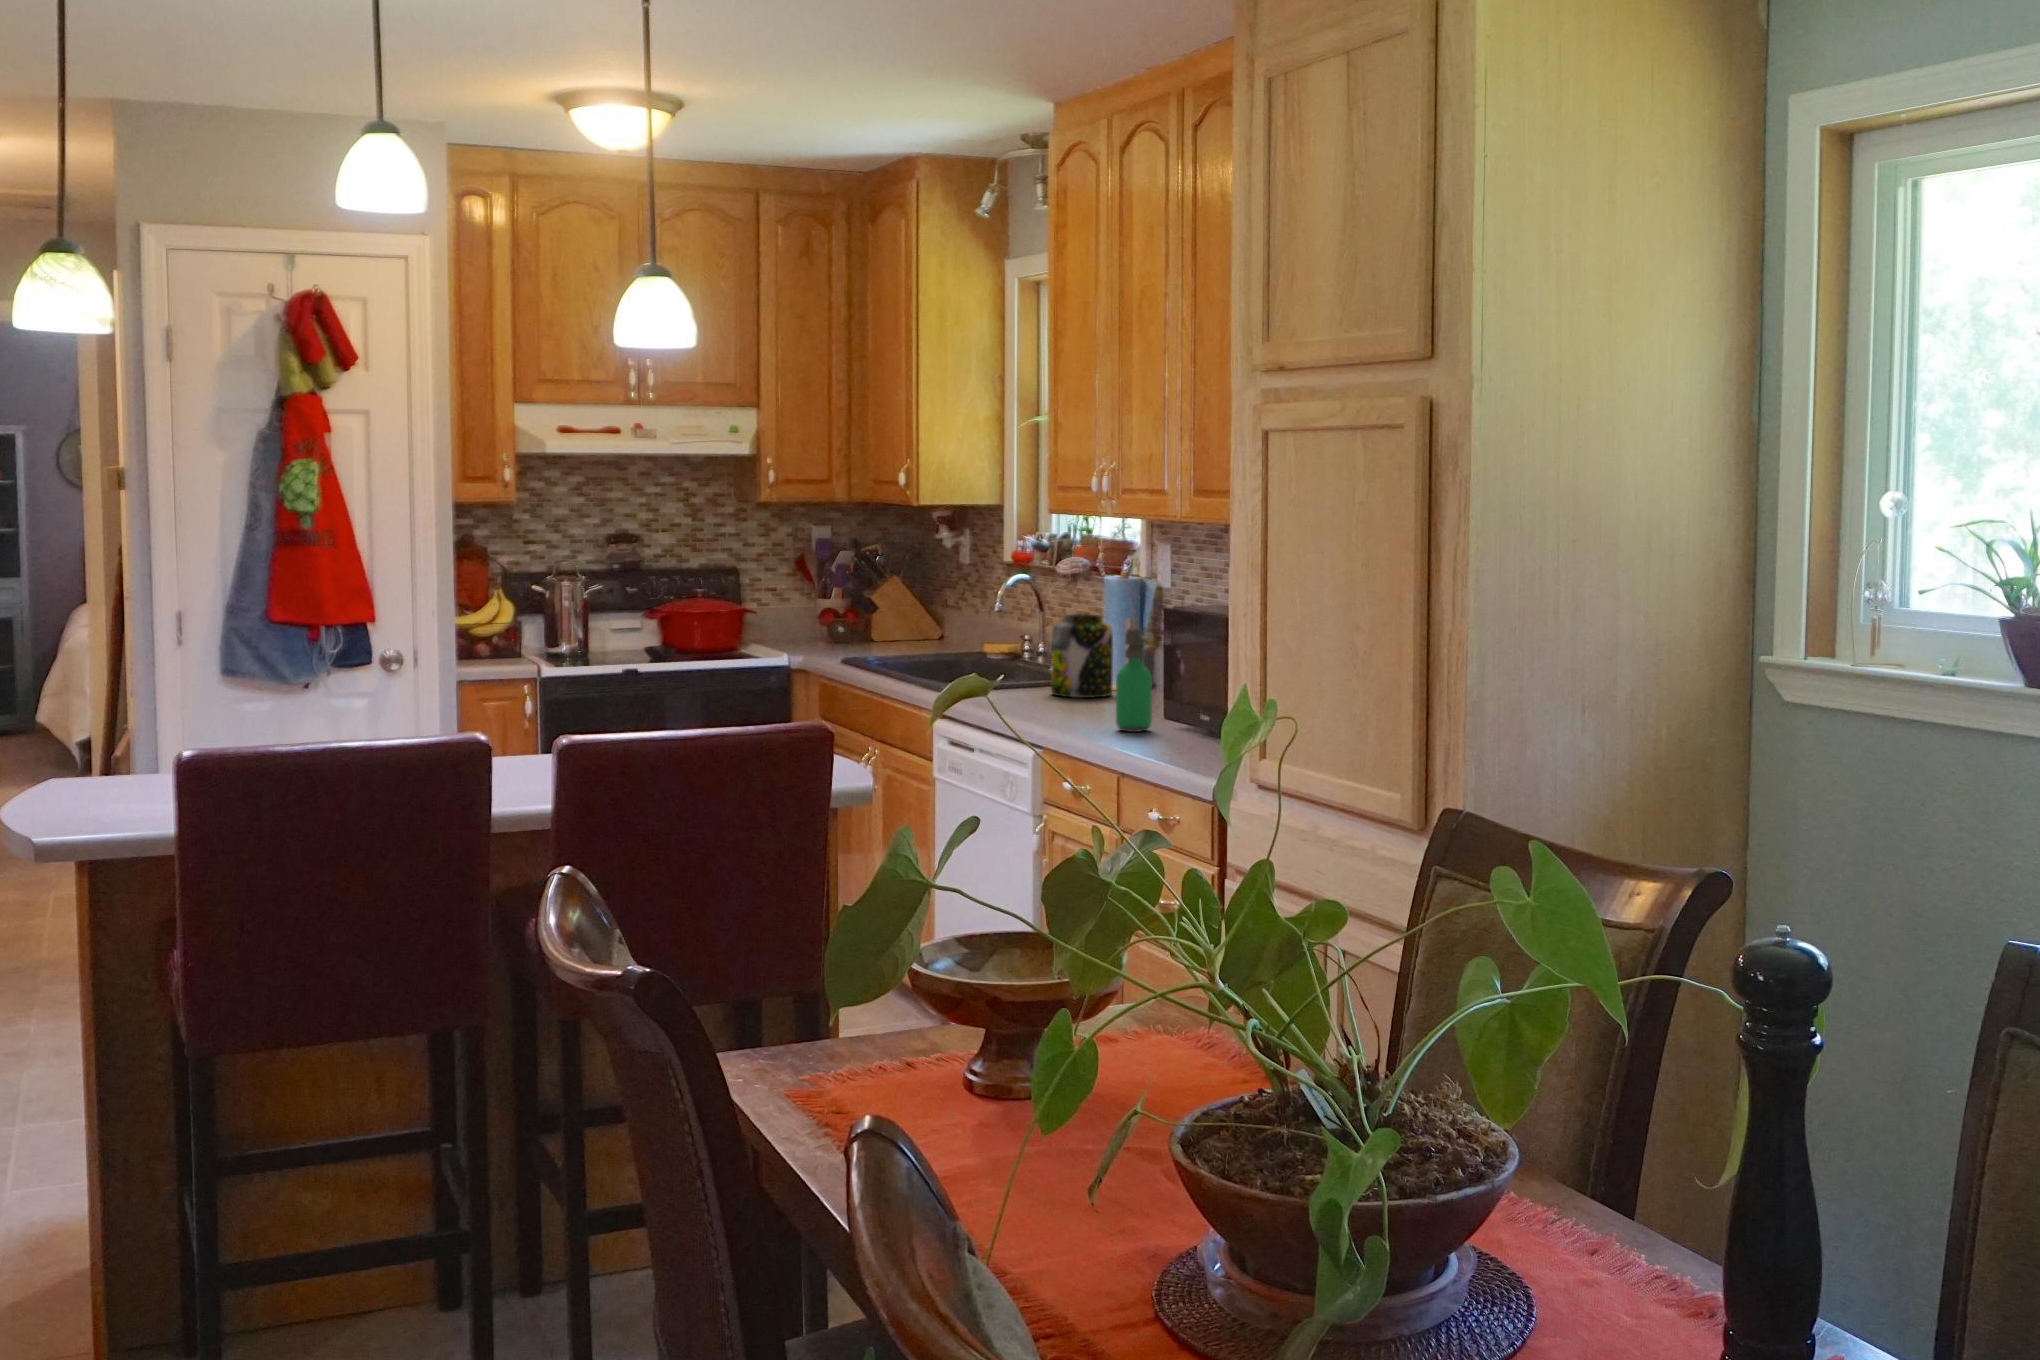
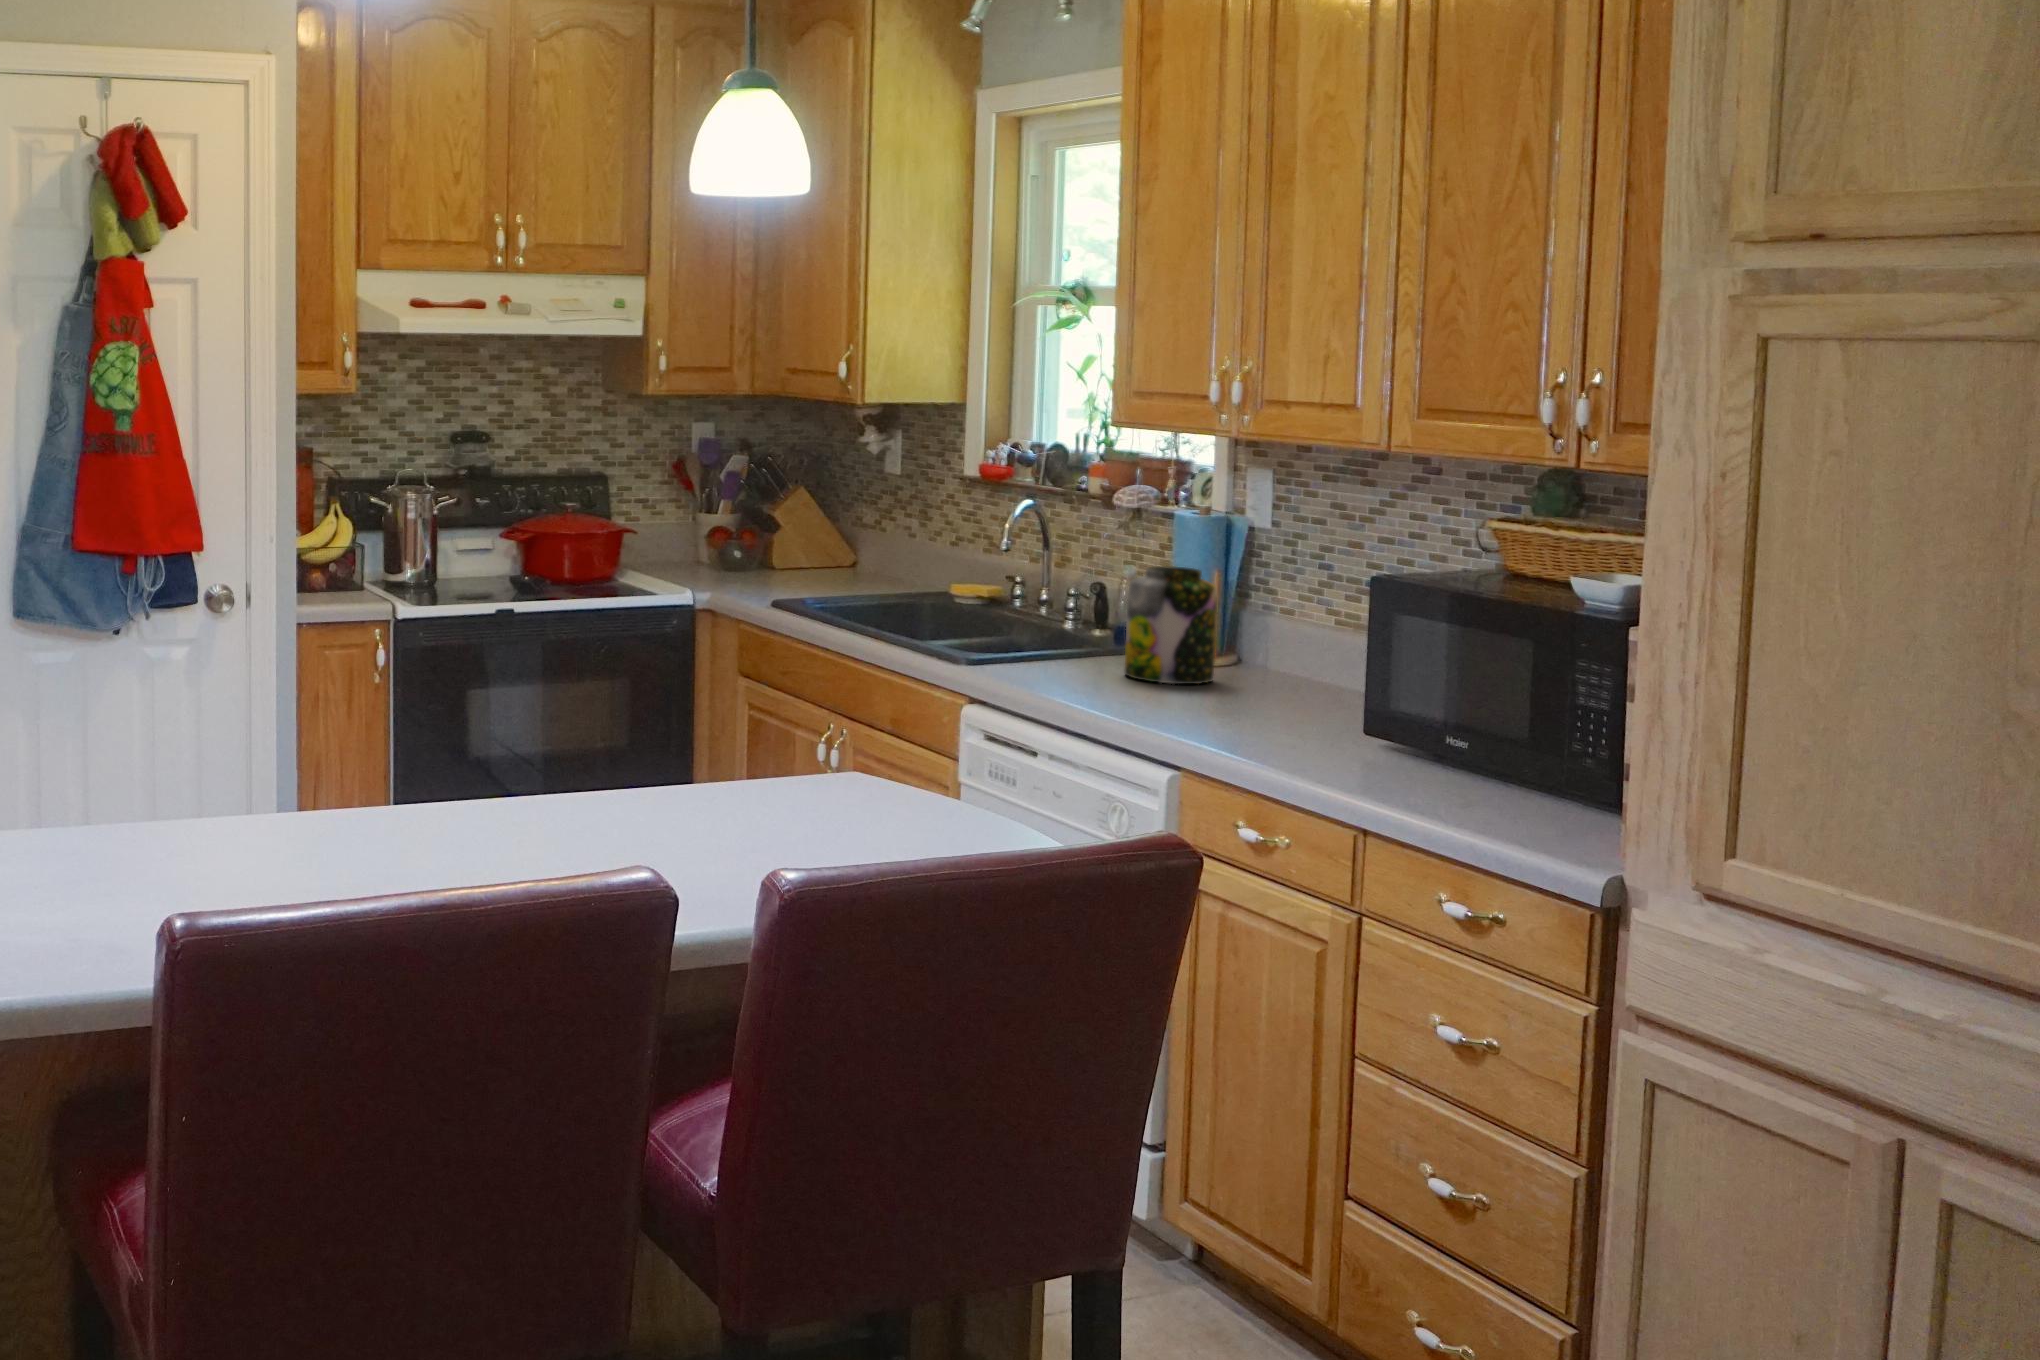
soap dispenser: present [1116,626,1152,732] -> none [1312,606,1376,761]

